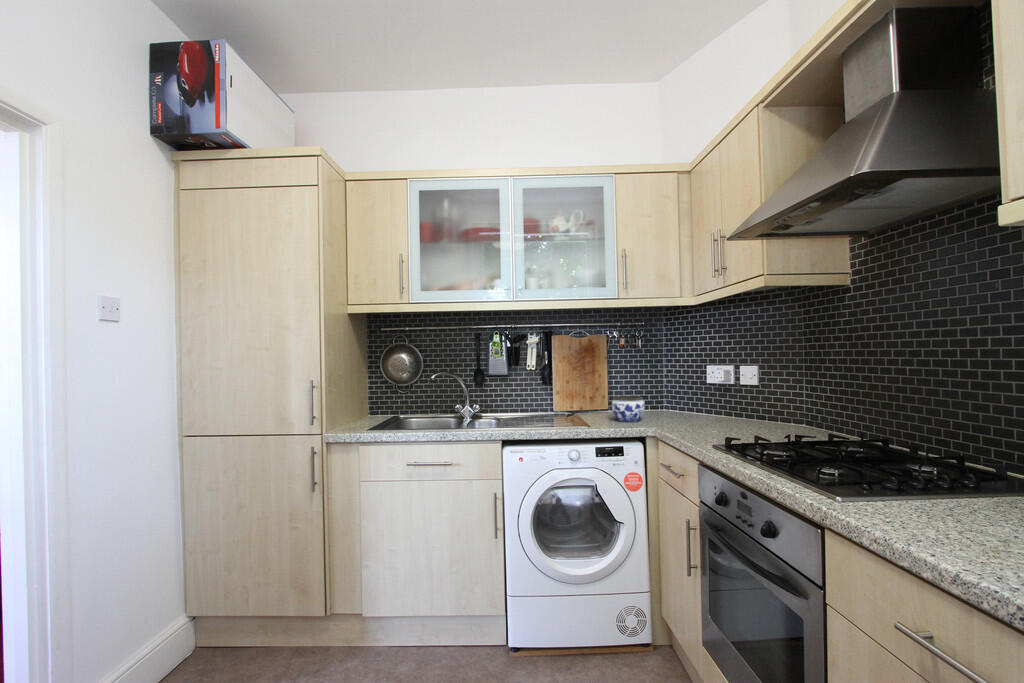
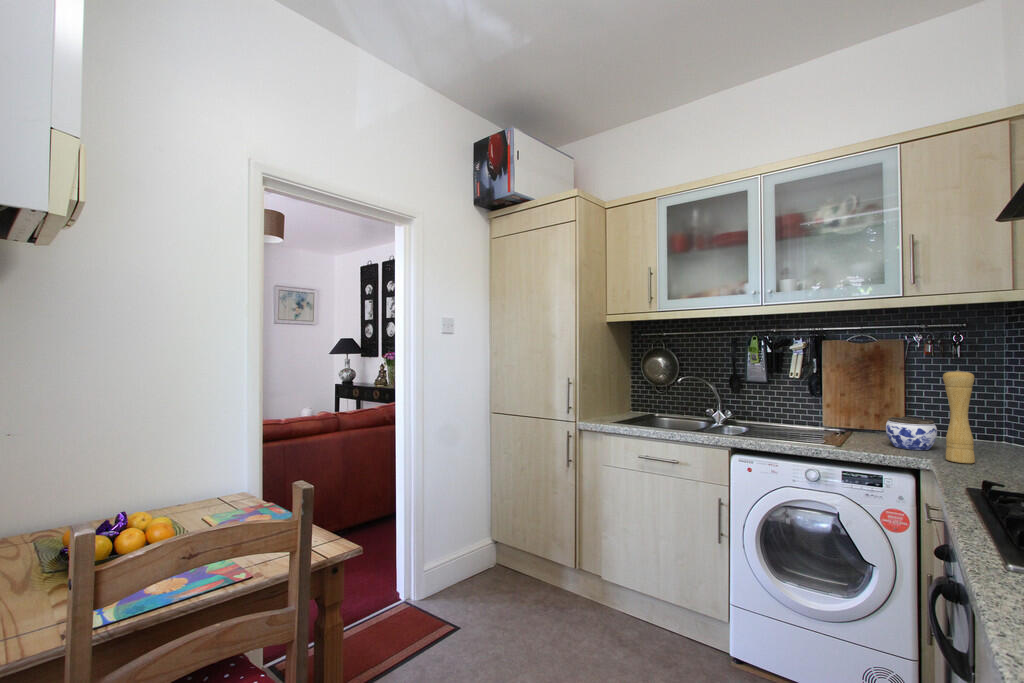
pepper mill: none [659,355,679,427] -> present [943,370,975,463]

